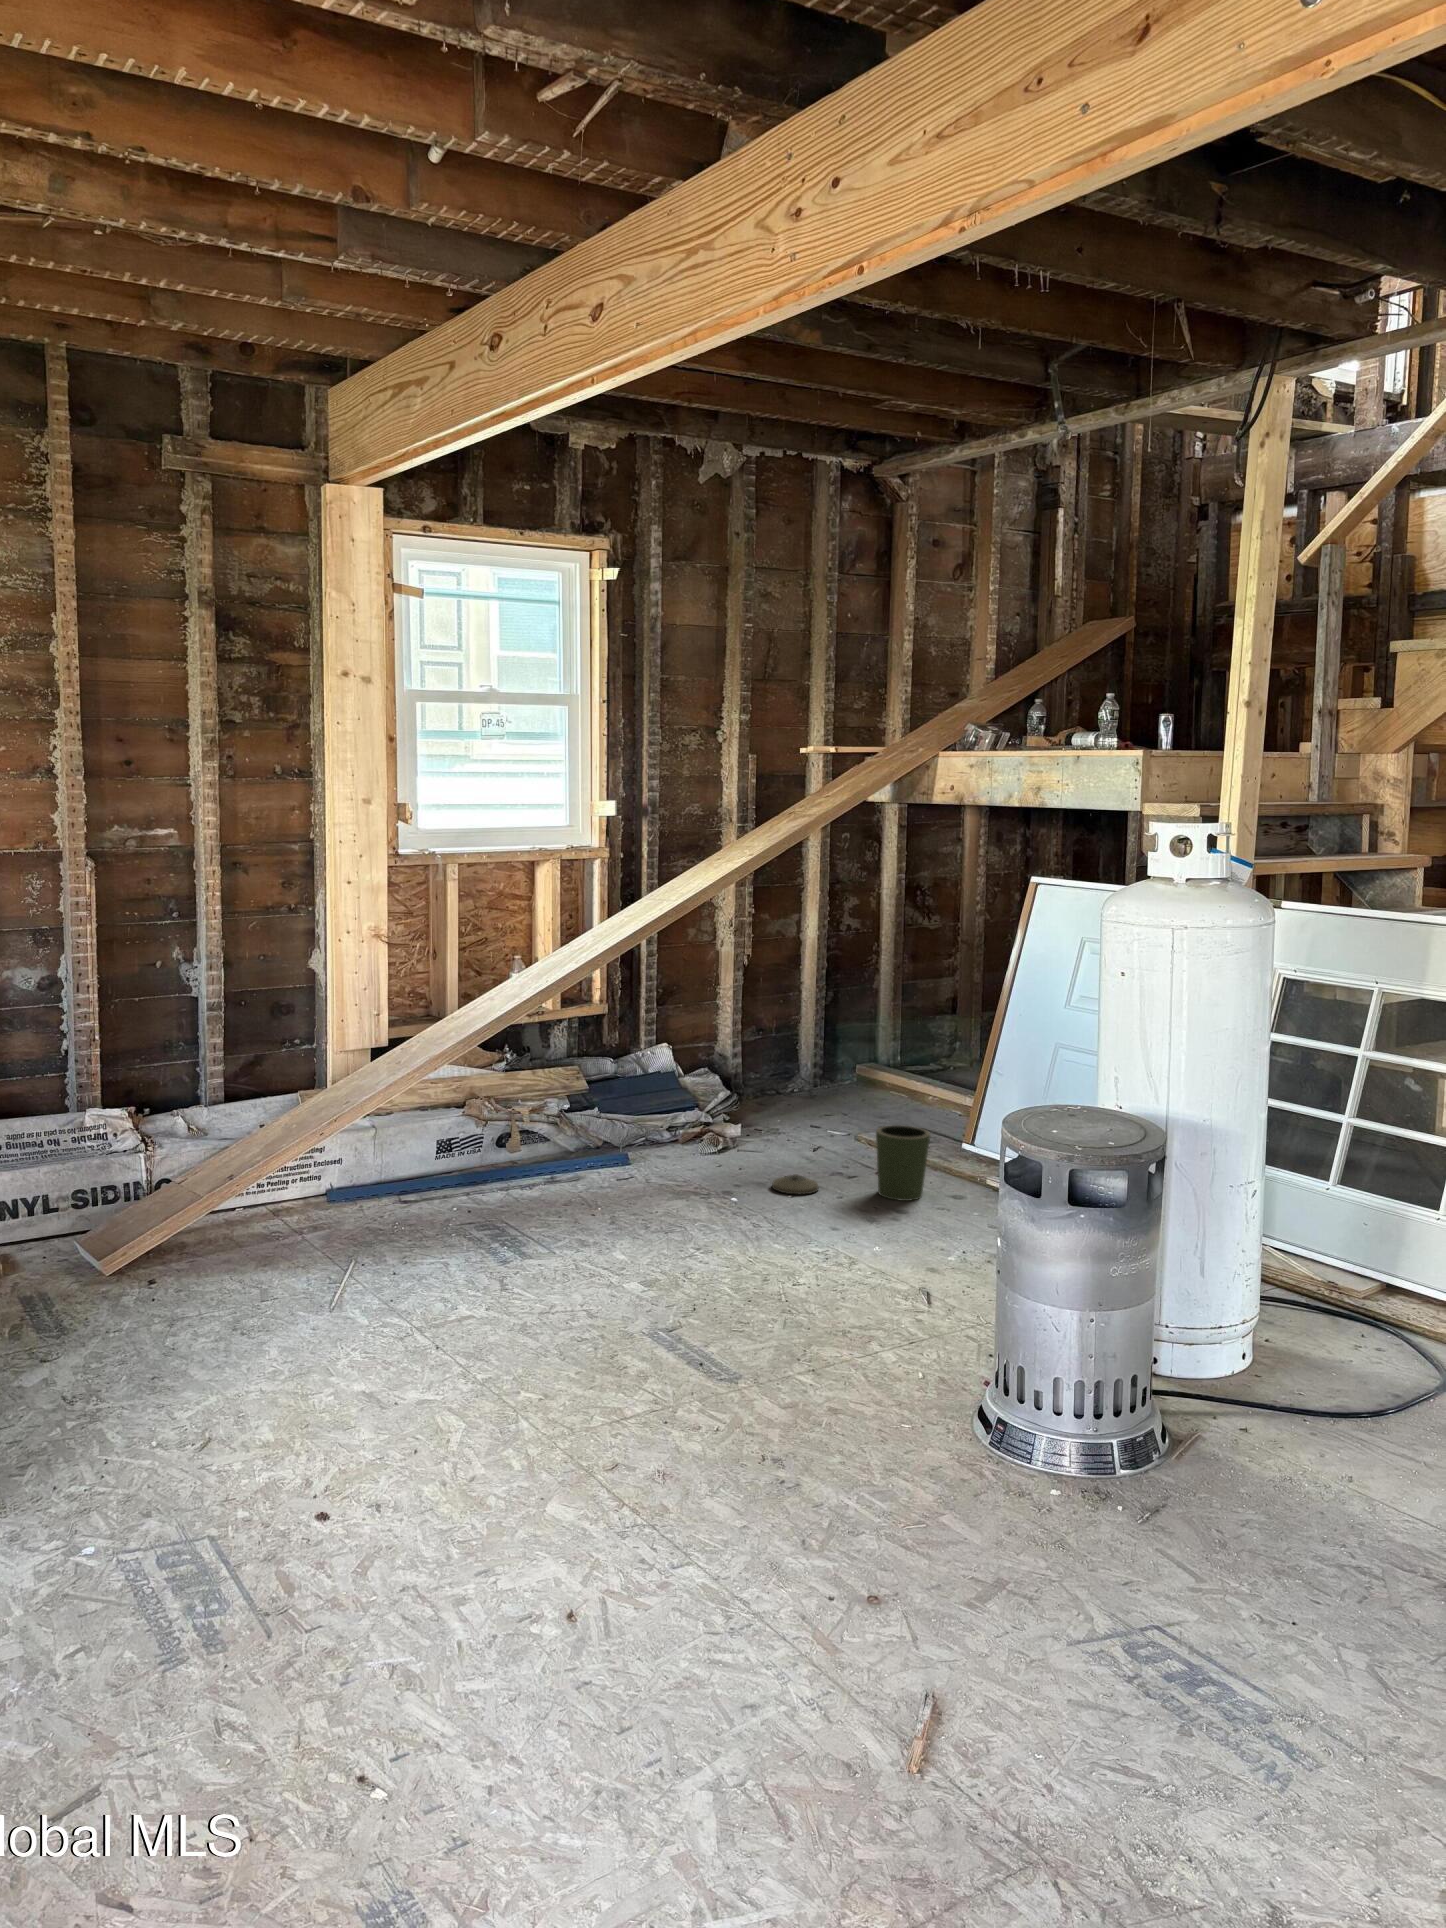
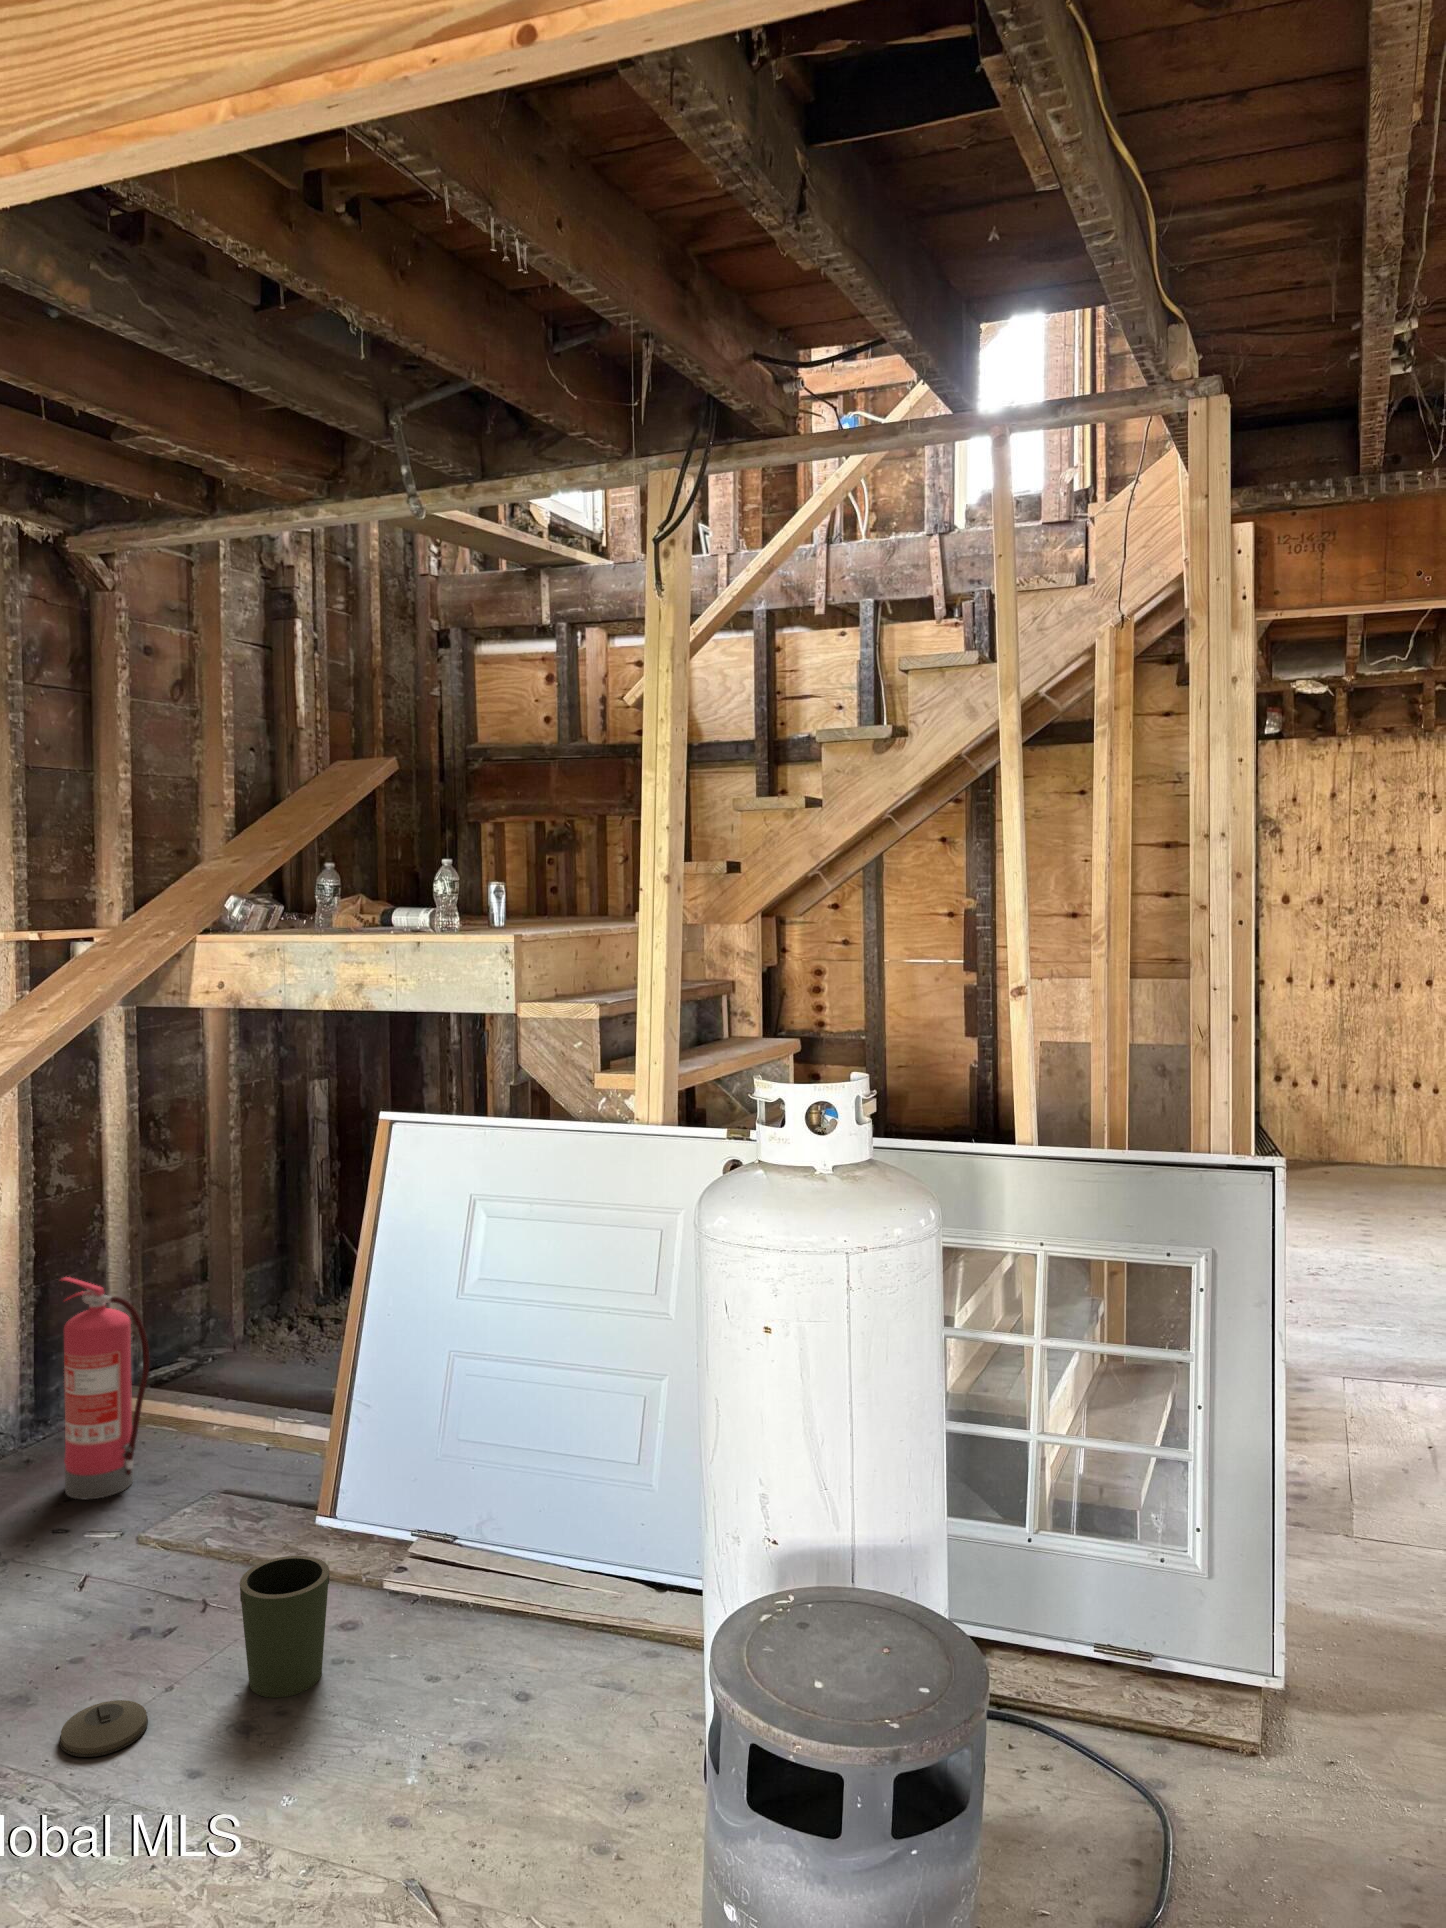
fire extinguisher: none [824,972,877,1116] -> present [61,1277,150,1499]

